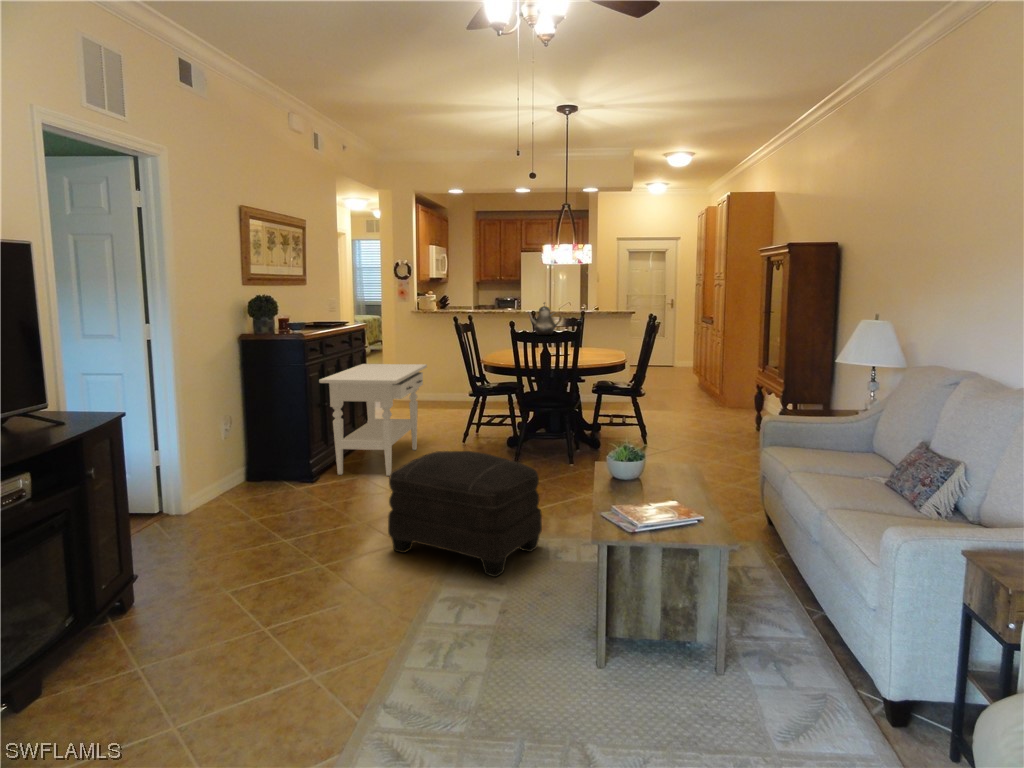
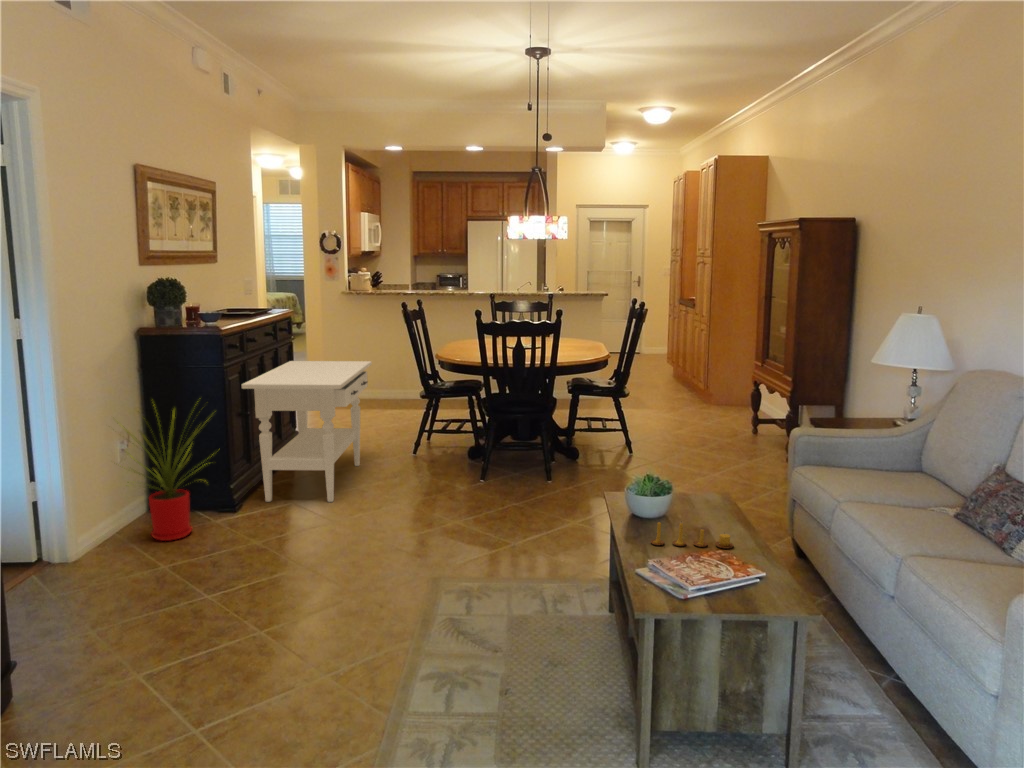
teapot: present [528,302,562,335] -> none [500,287,541,328]
house plant: none [213,388,301,501] -> present [127,409,201,541]
ottoman: present [388,451,542,577] -> none [347,479,539,640]
candle: none [615,478,682,502] -> present [651,522,733,548]

